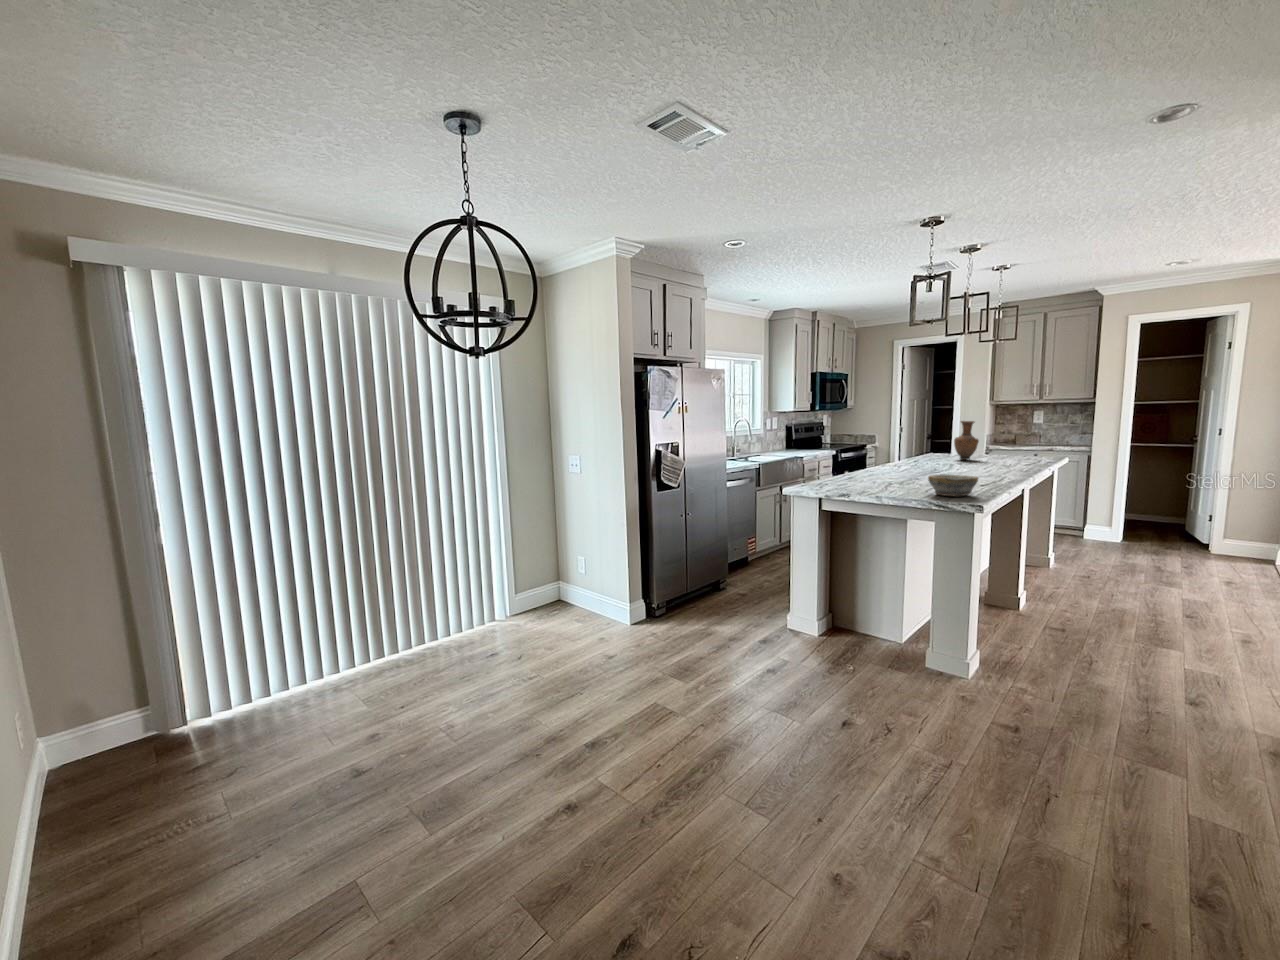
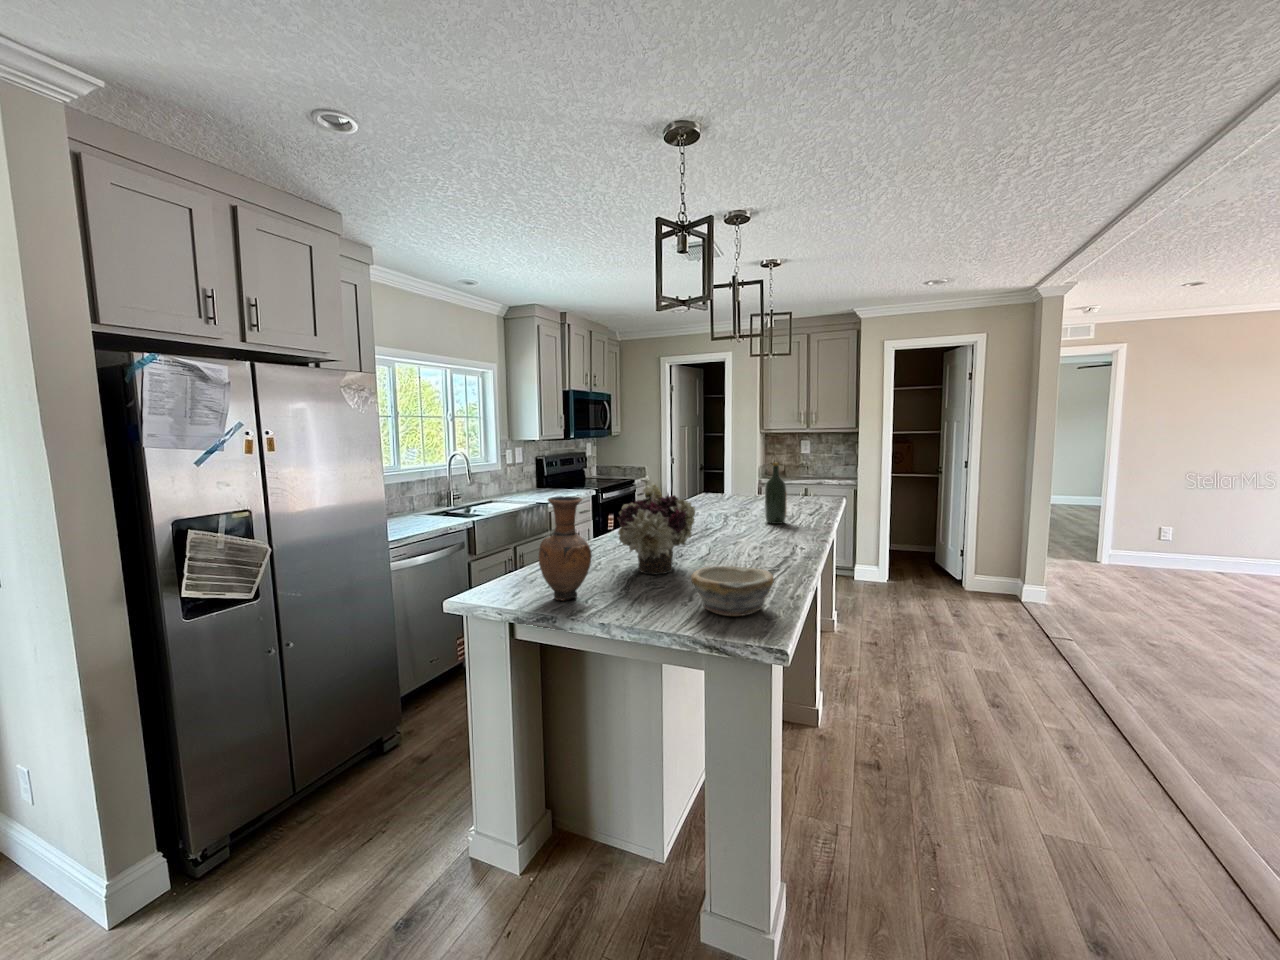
vase: present [954,421,979,460] -> present [539,496,592,600]
wine bottle: none [984,424,1002,468] -> present [765,463,787,524]
flower arrangement: none [879,431,931,484] -> present [617,483,695,574]

